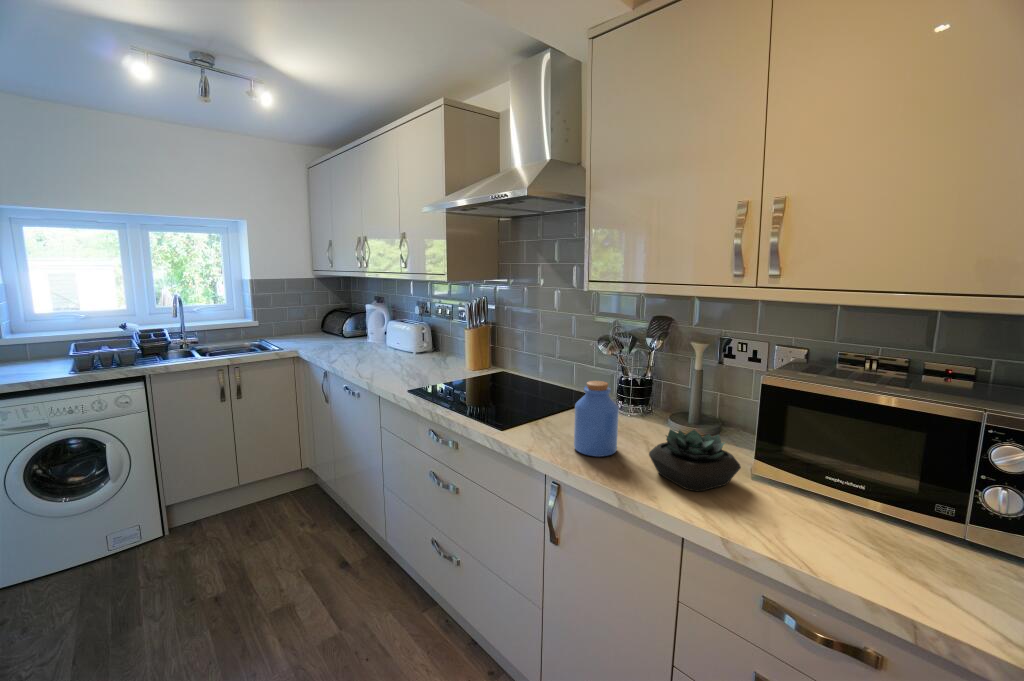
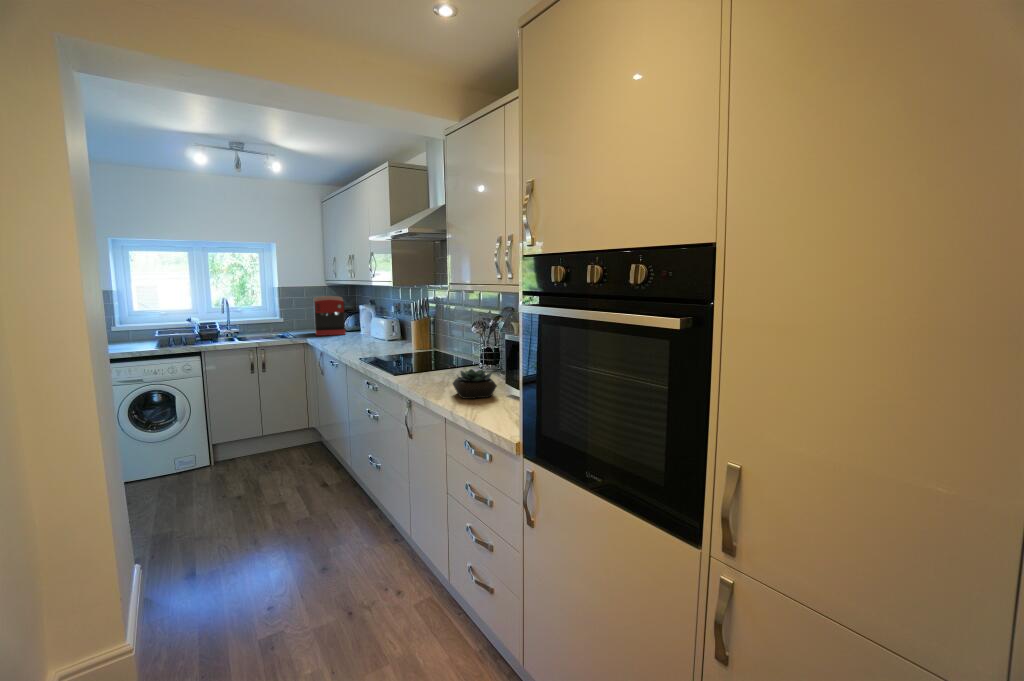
coffee maker: none [301,291,348,346] -> present [313,296,346,336]
jar: present [574,381,619,457] -> none [424,343,450,387]

